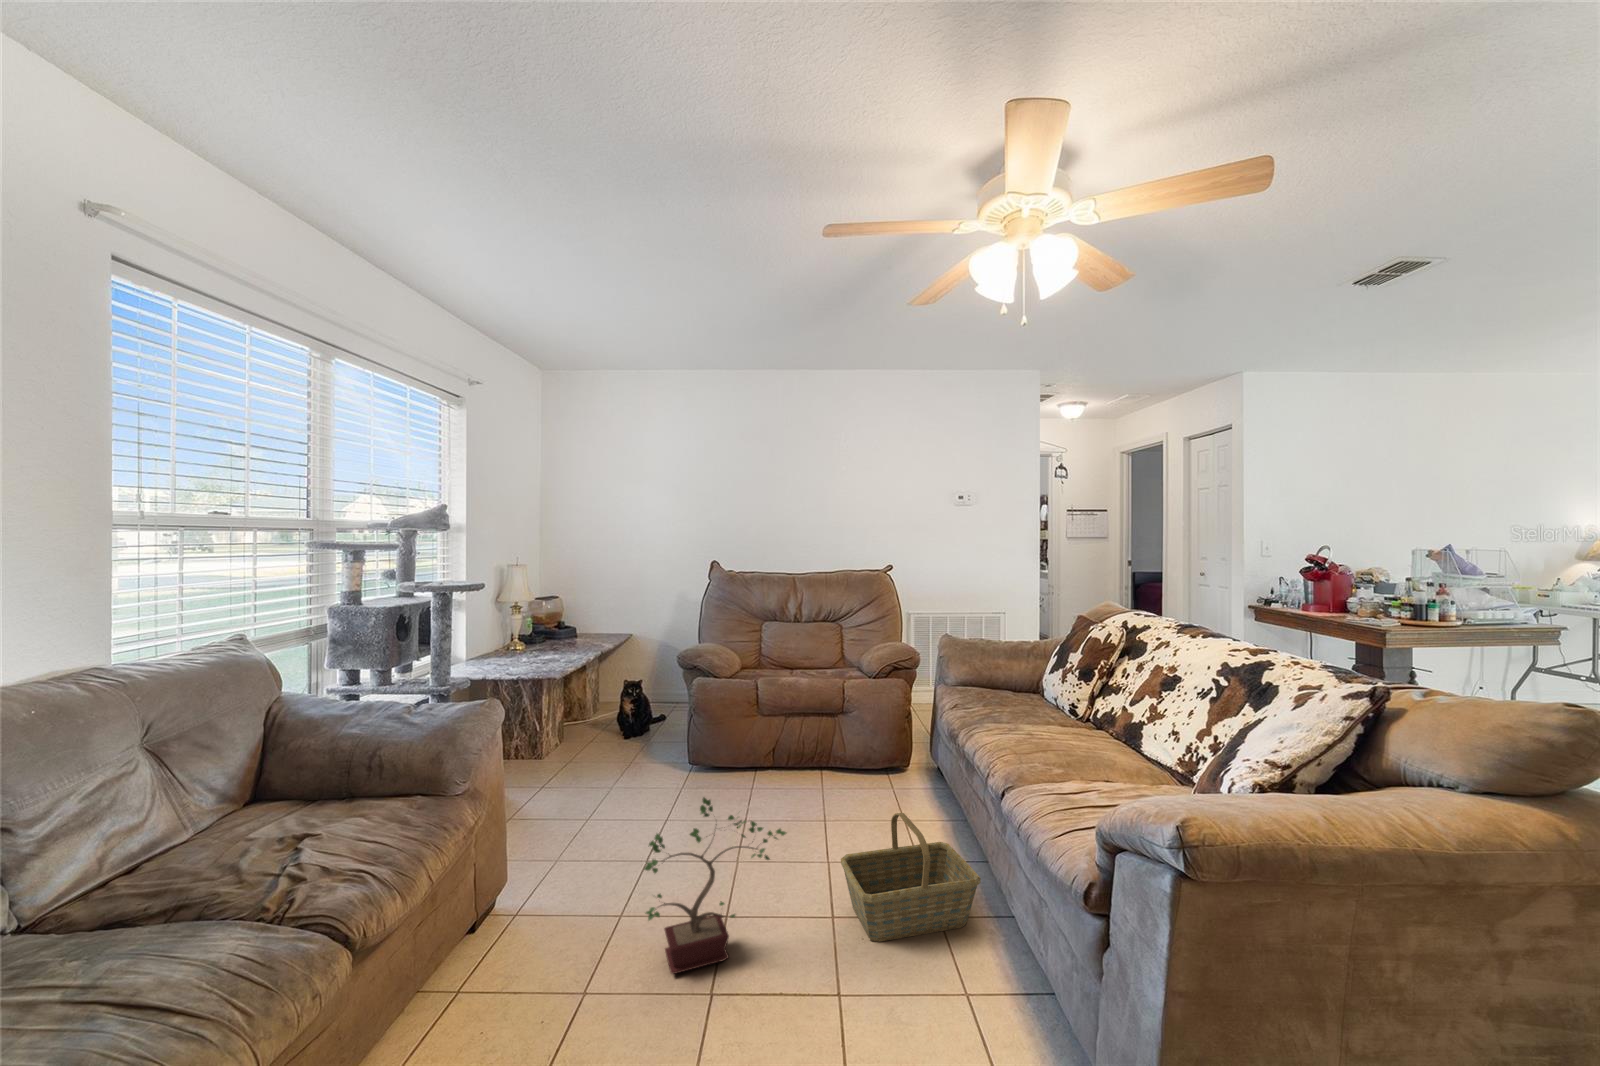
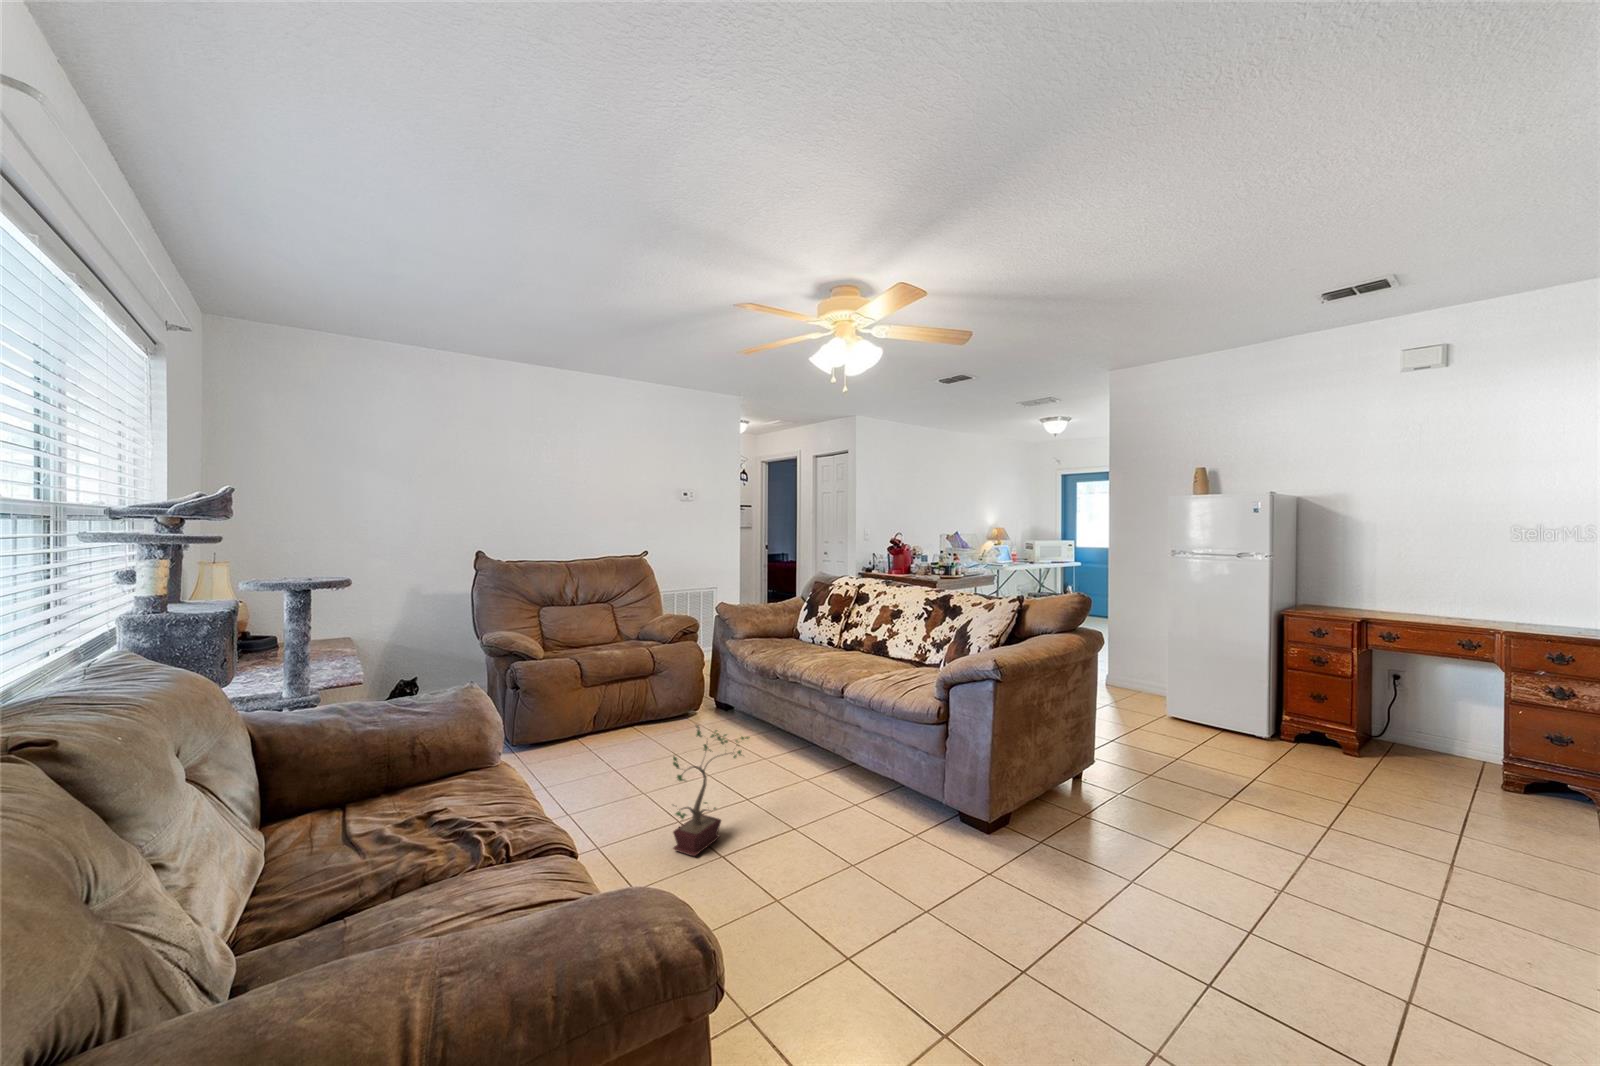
basket: present [841,813,981,942] -> none [752,718,837,801]

